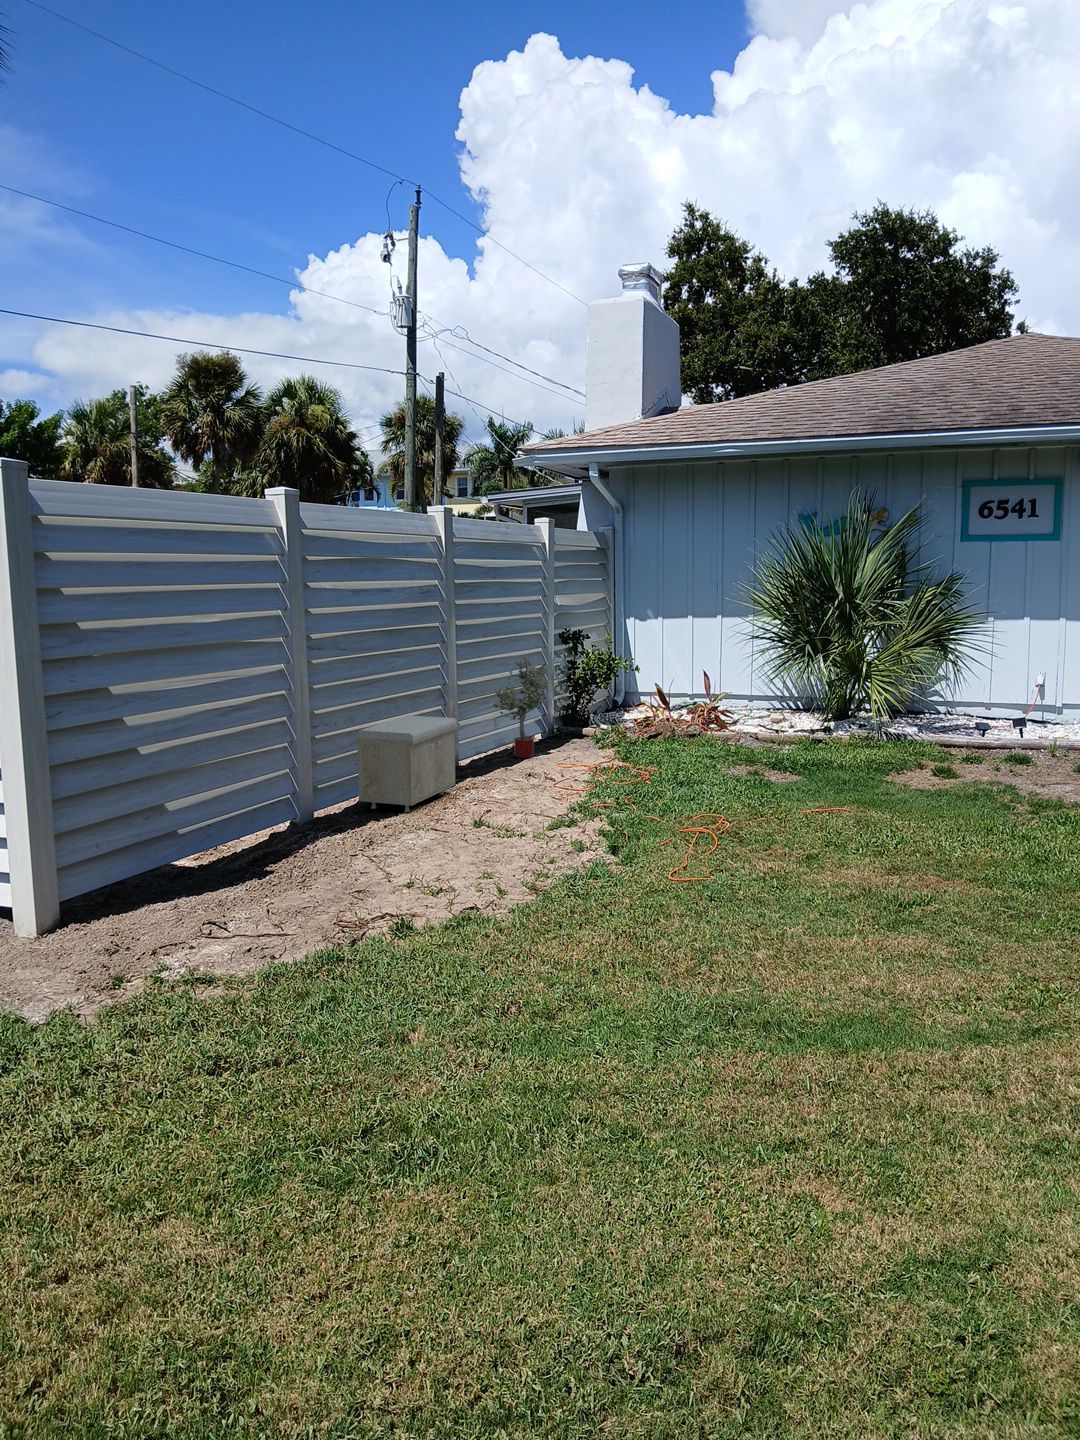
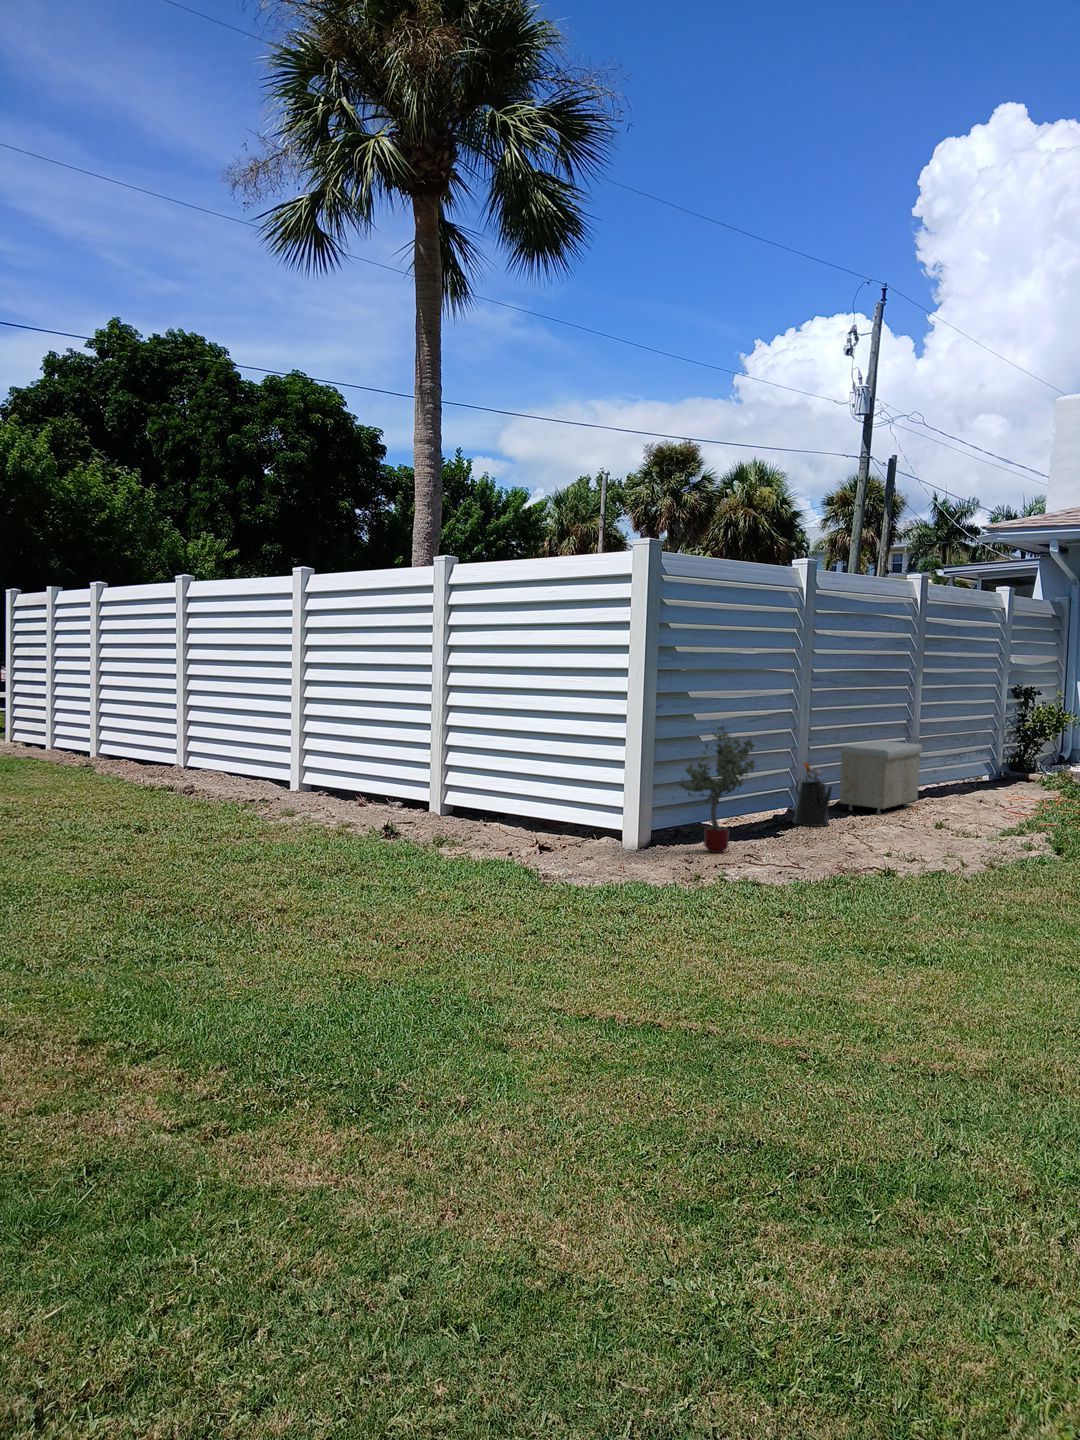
potted tree: present [493,656,550,759] -> present [679,726,755,853]
watering can: none [294,758,341,846] -> present [793,762,832,826]

